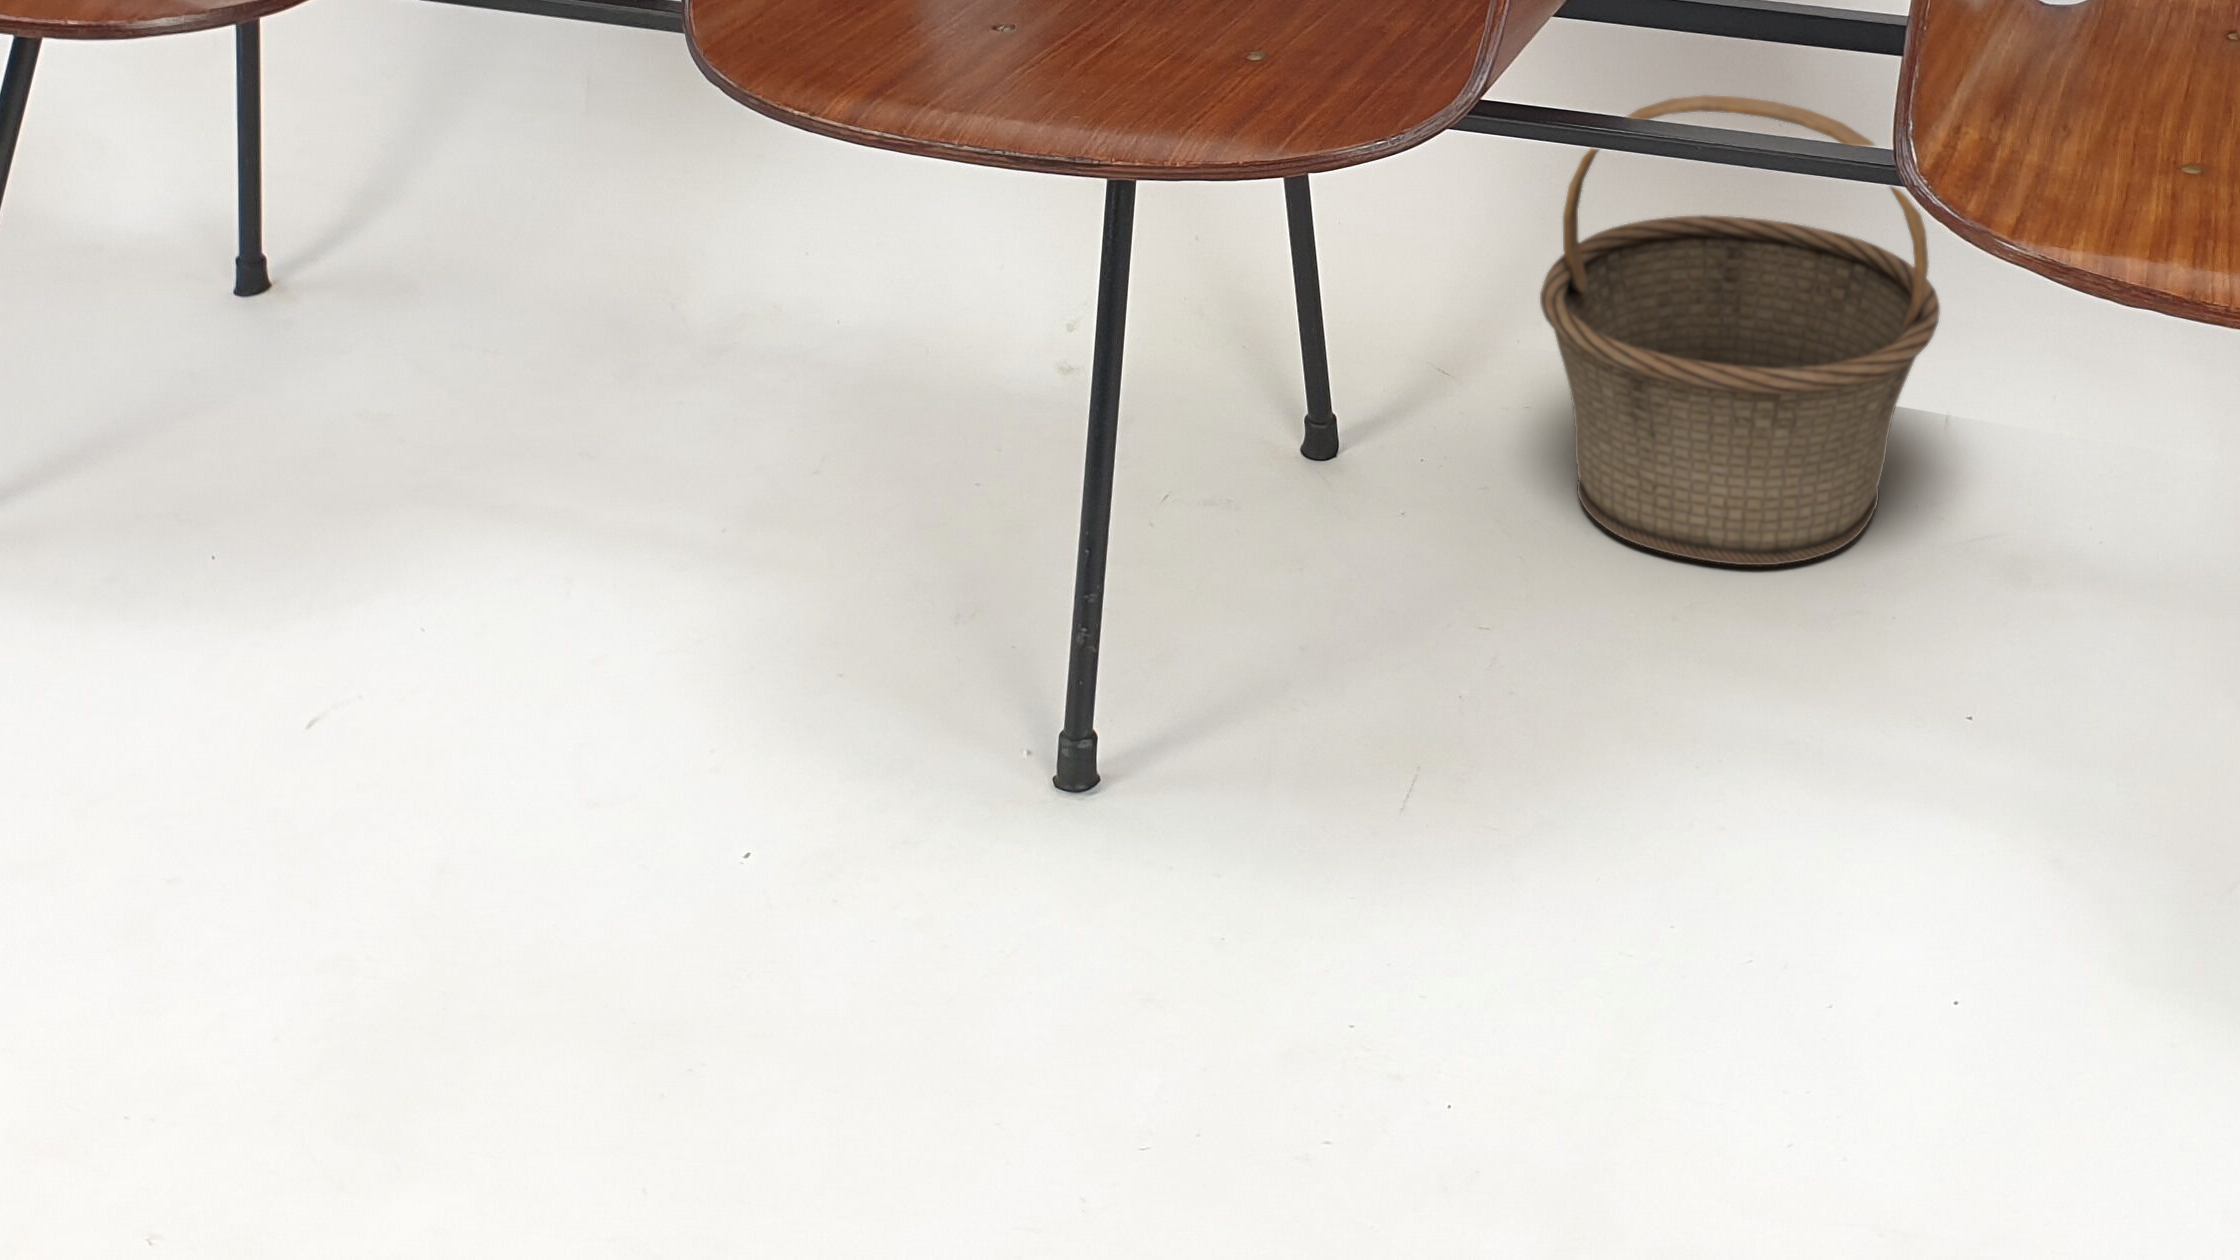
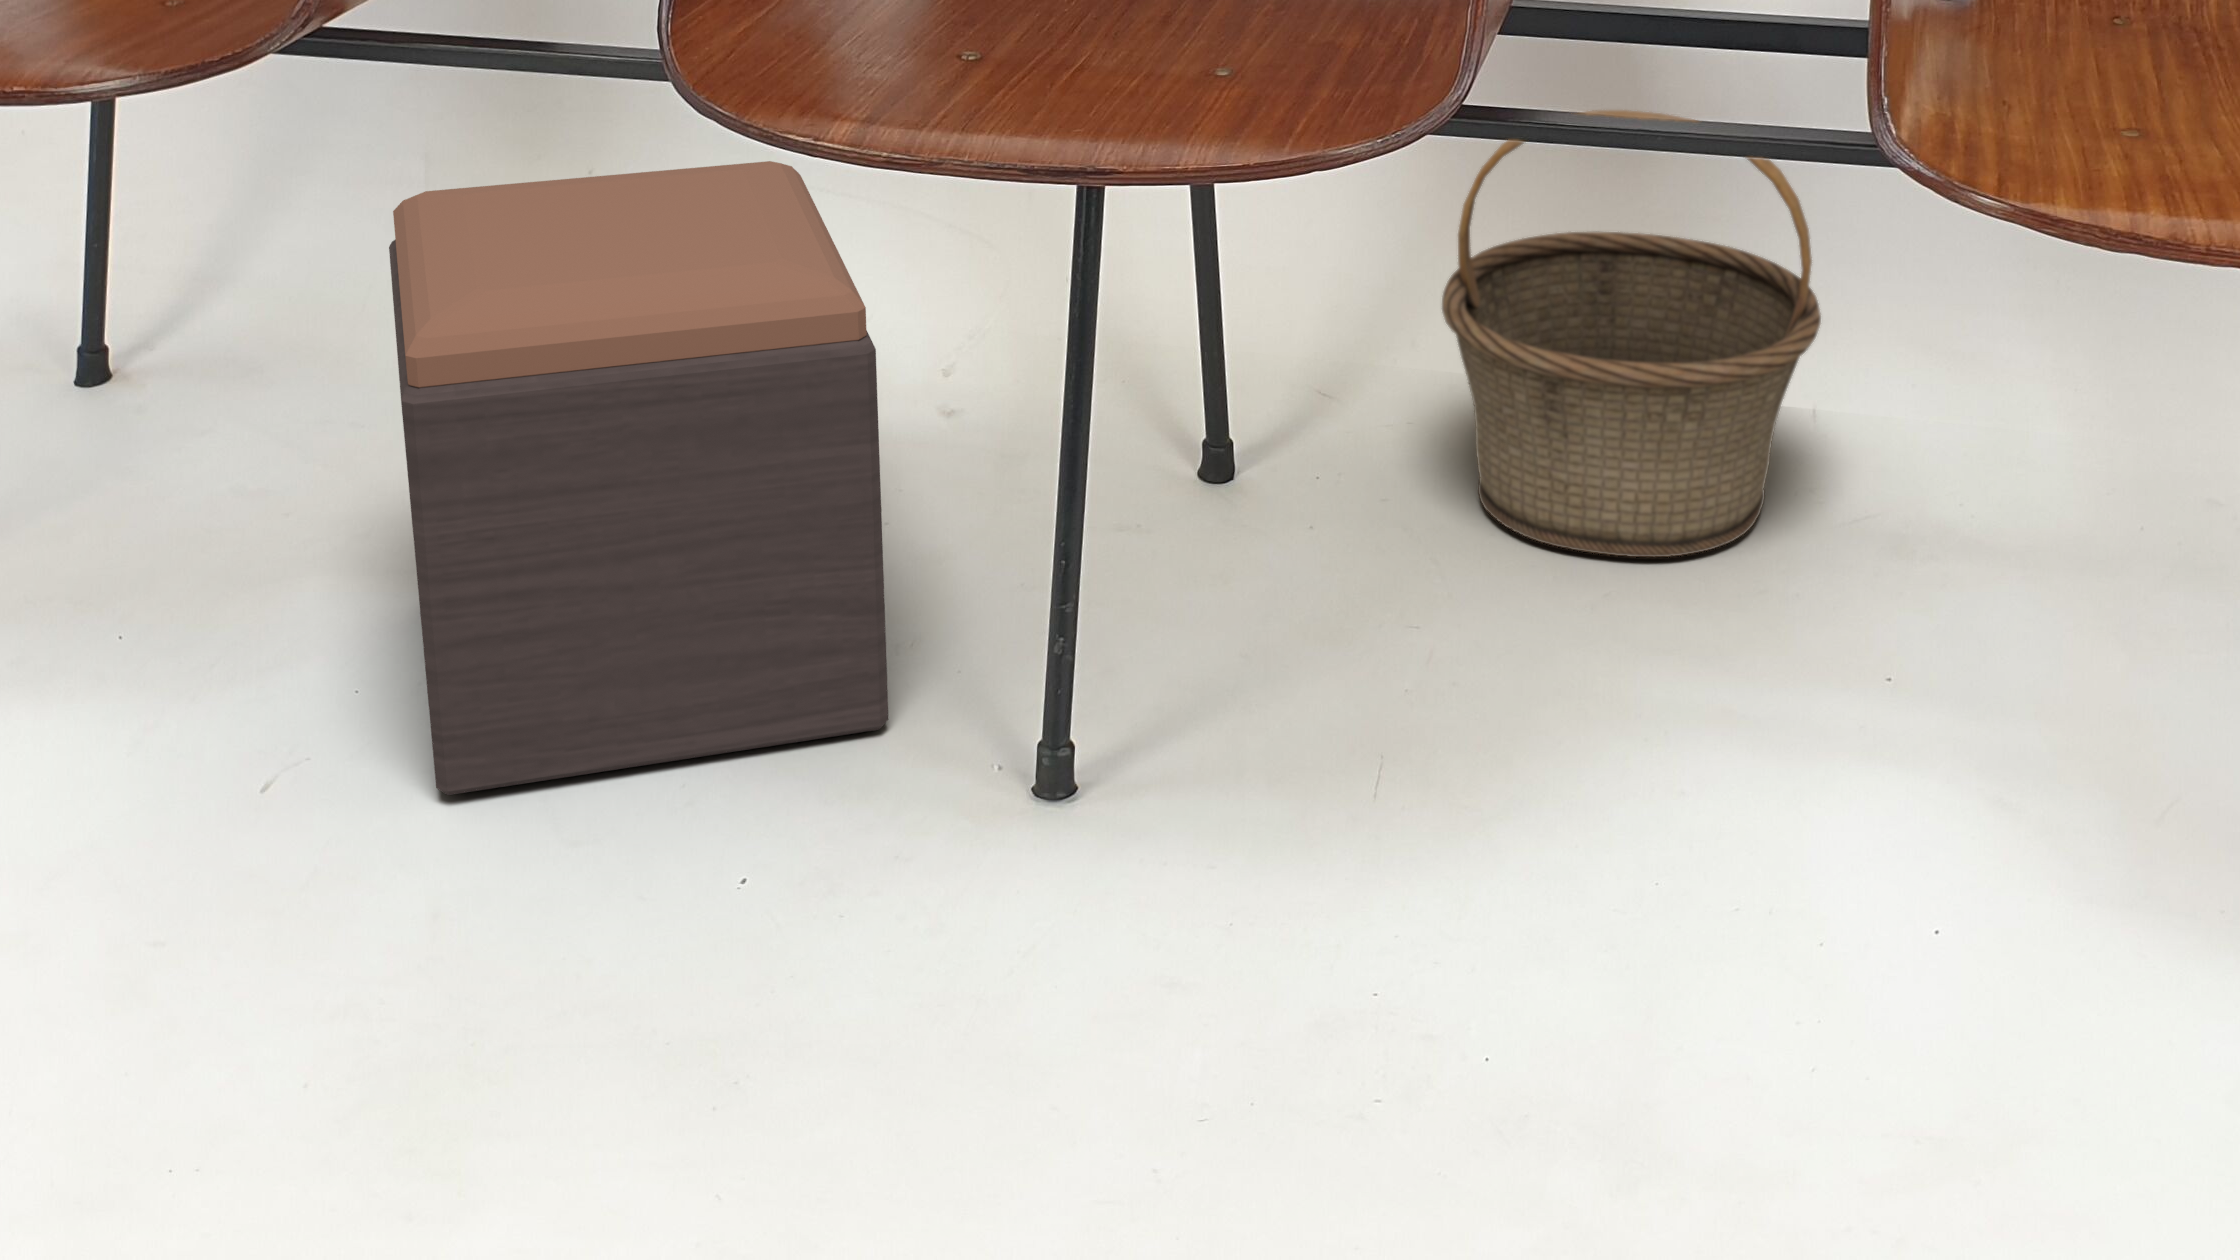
footstool: none [425,118,922,742] -> present [389,161,888,795]

